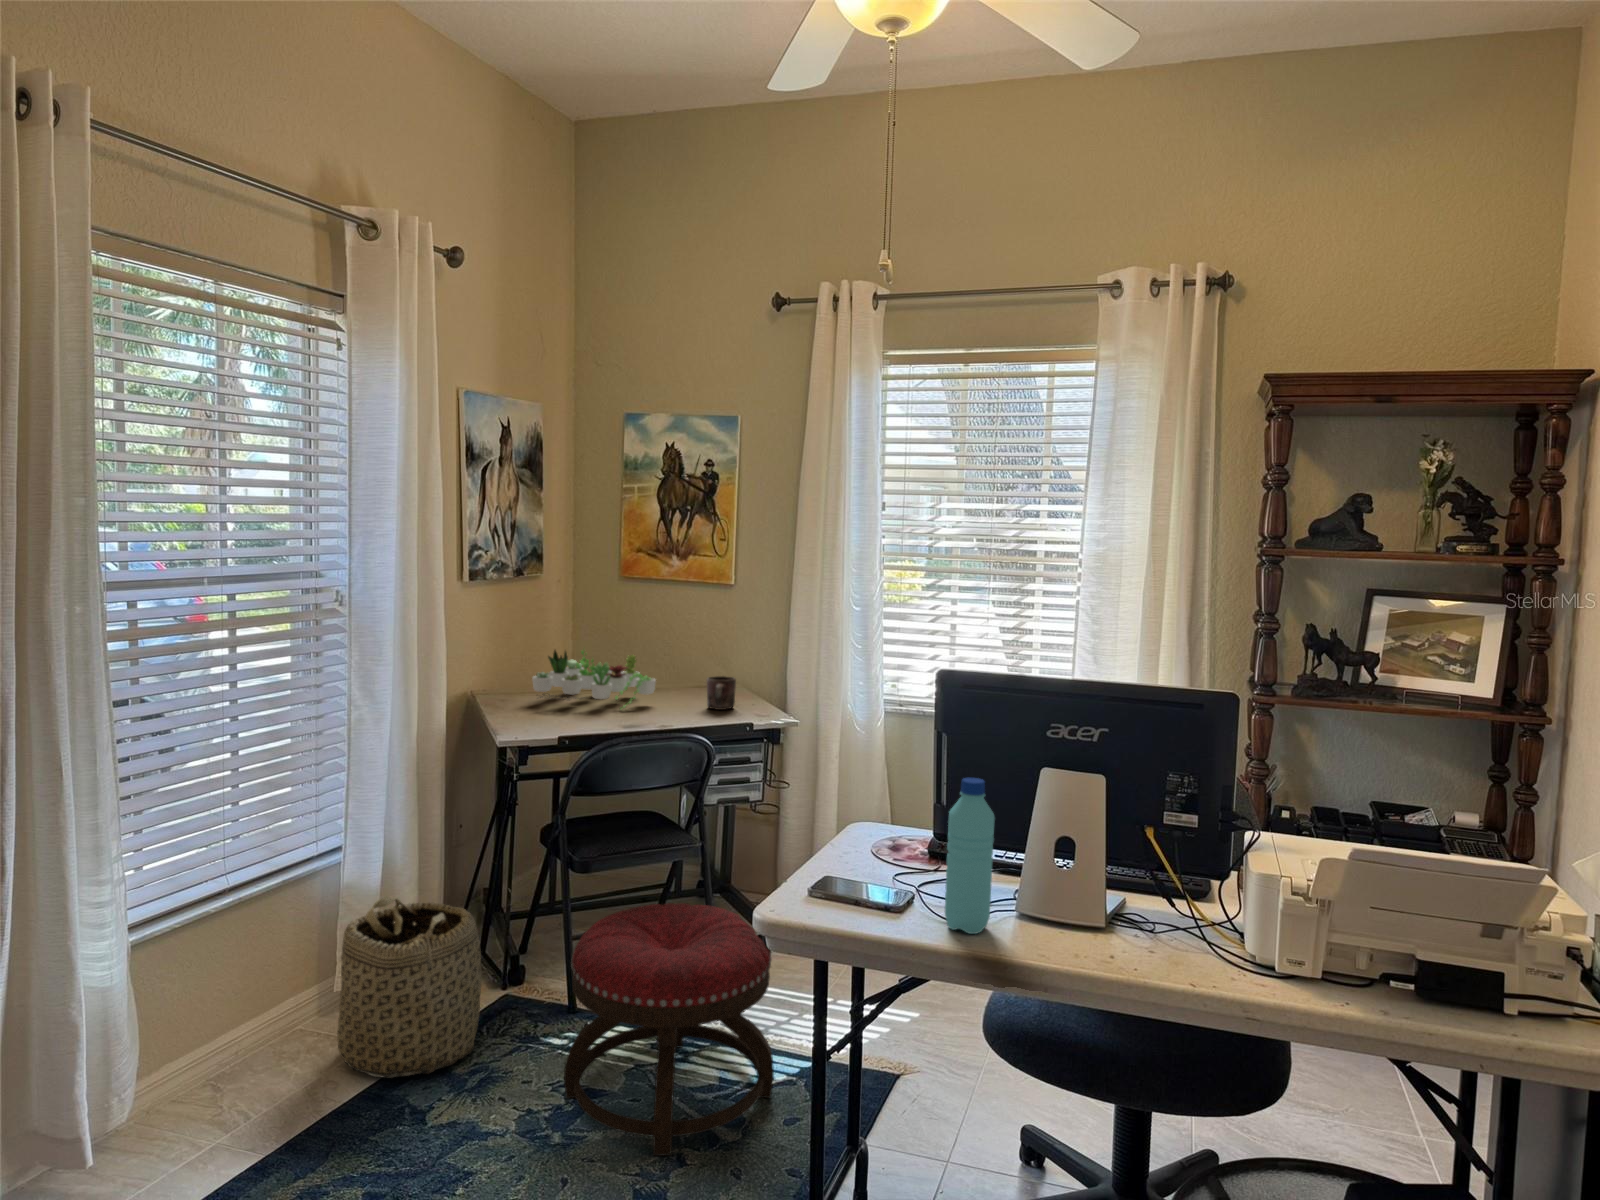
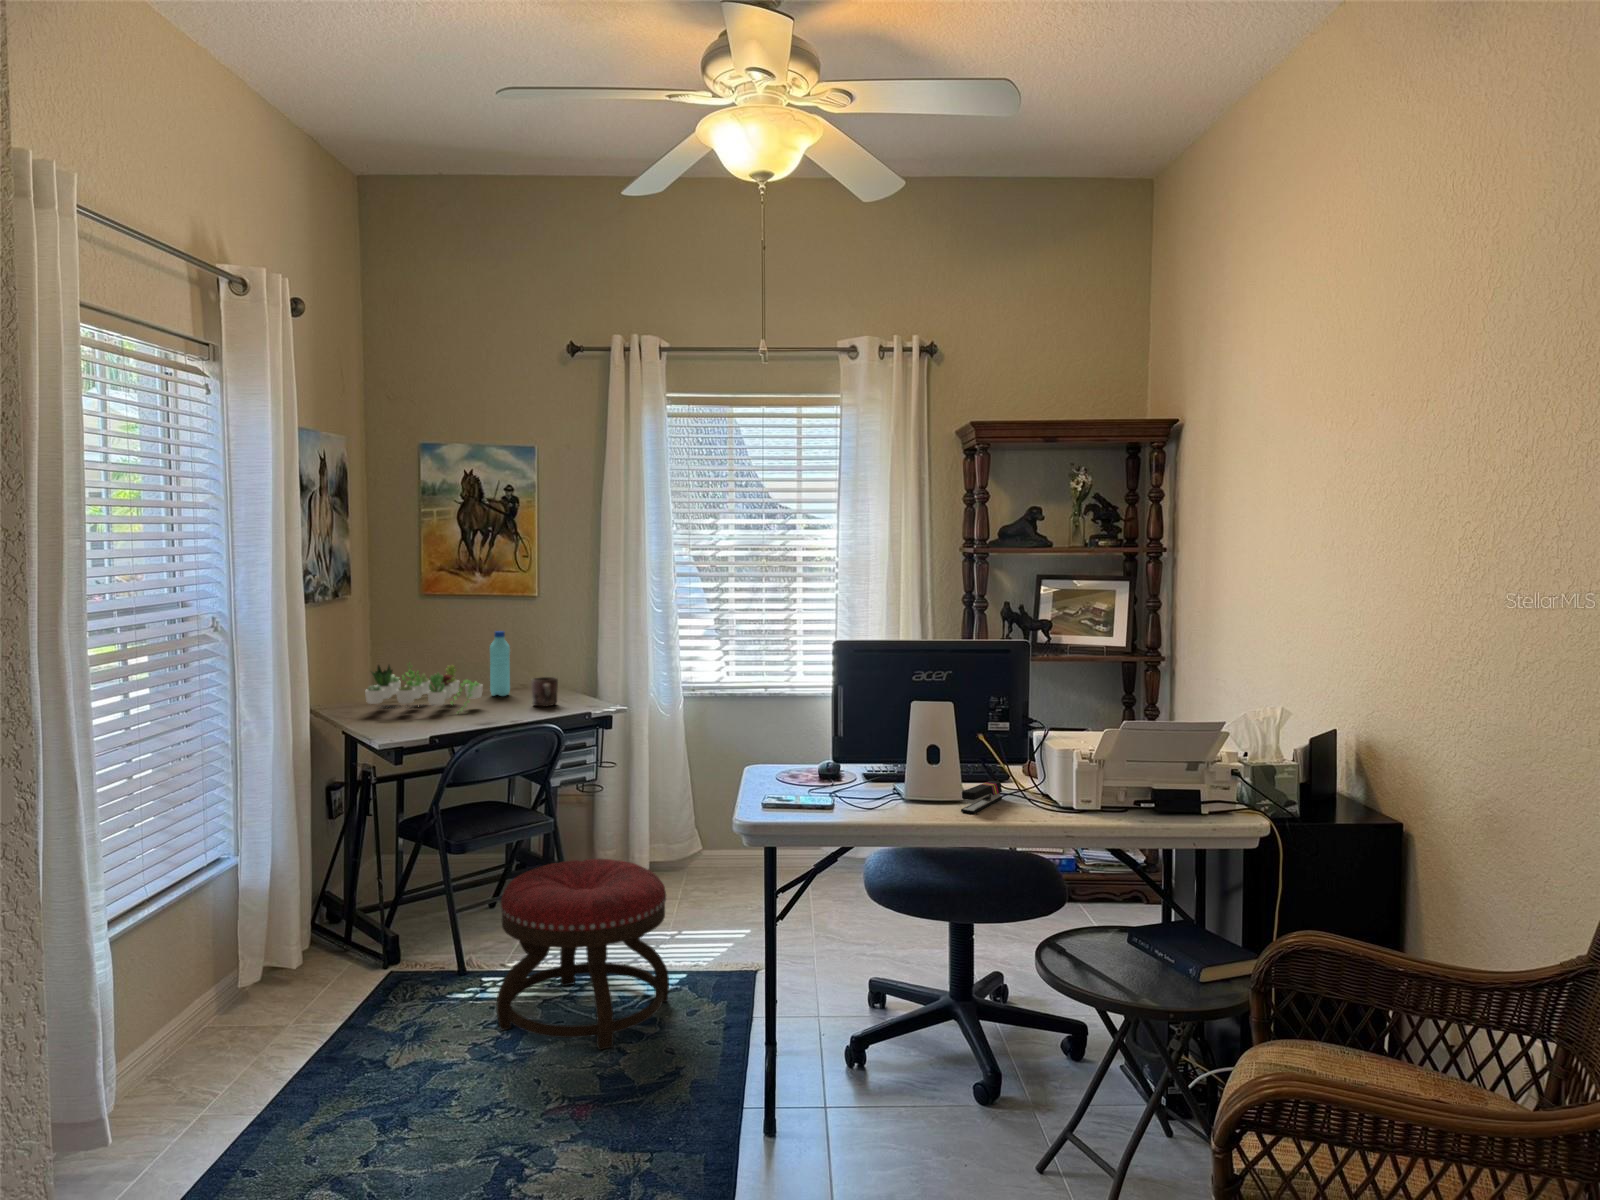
water bottle: present [945,778,995,934] -> present [490,631,510,696]
basket: present [337,896,481,1078] -> none [268,890,397,1046]
stapler: none [1109,904,1194,960] -> present [961,781,1002,813]

